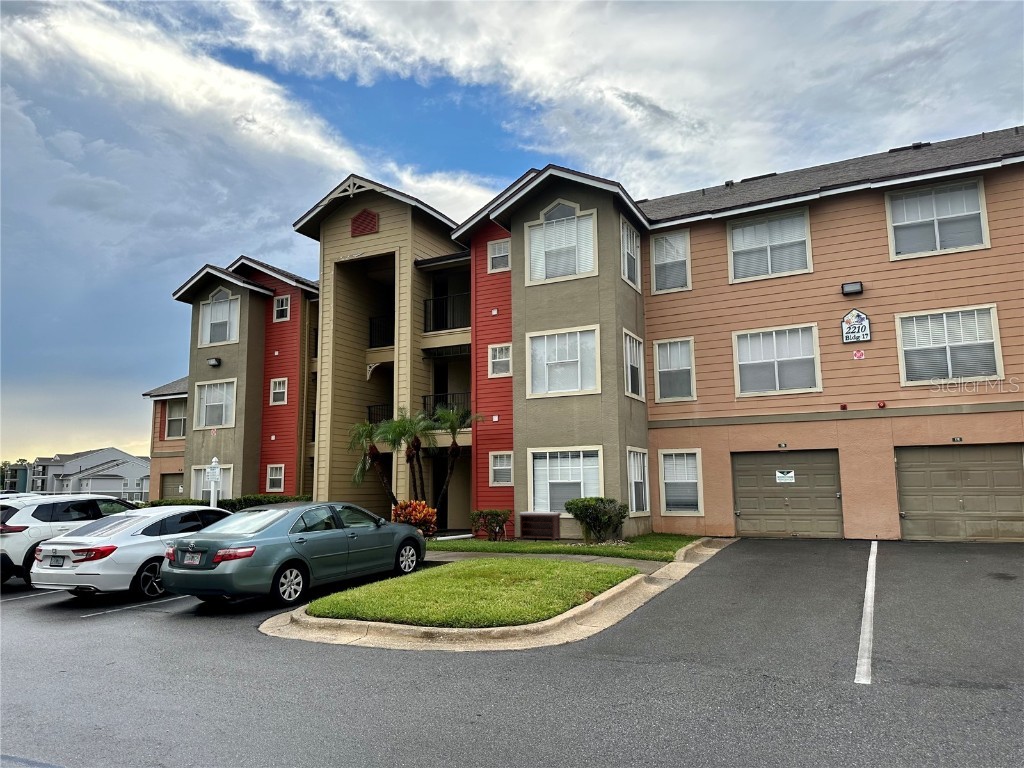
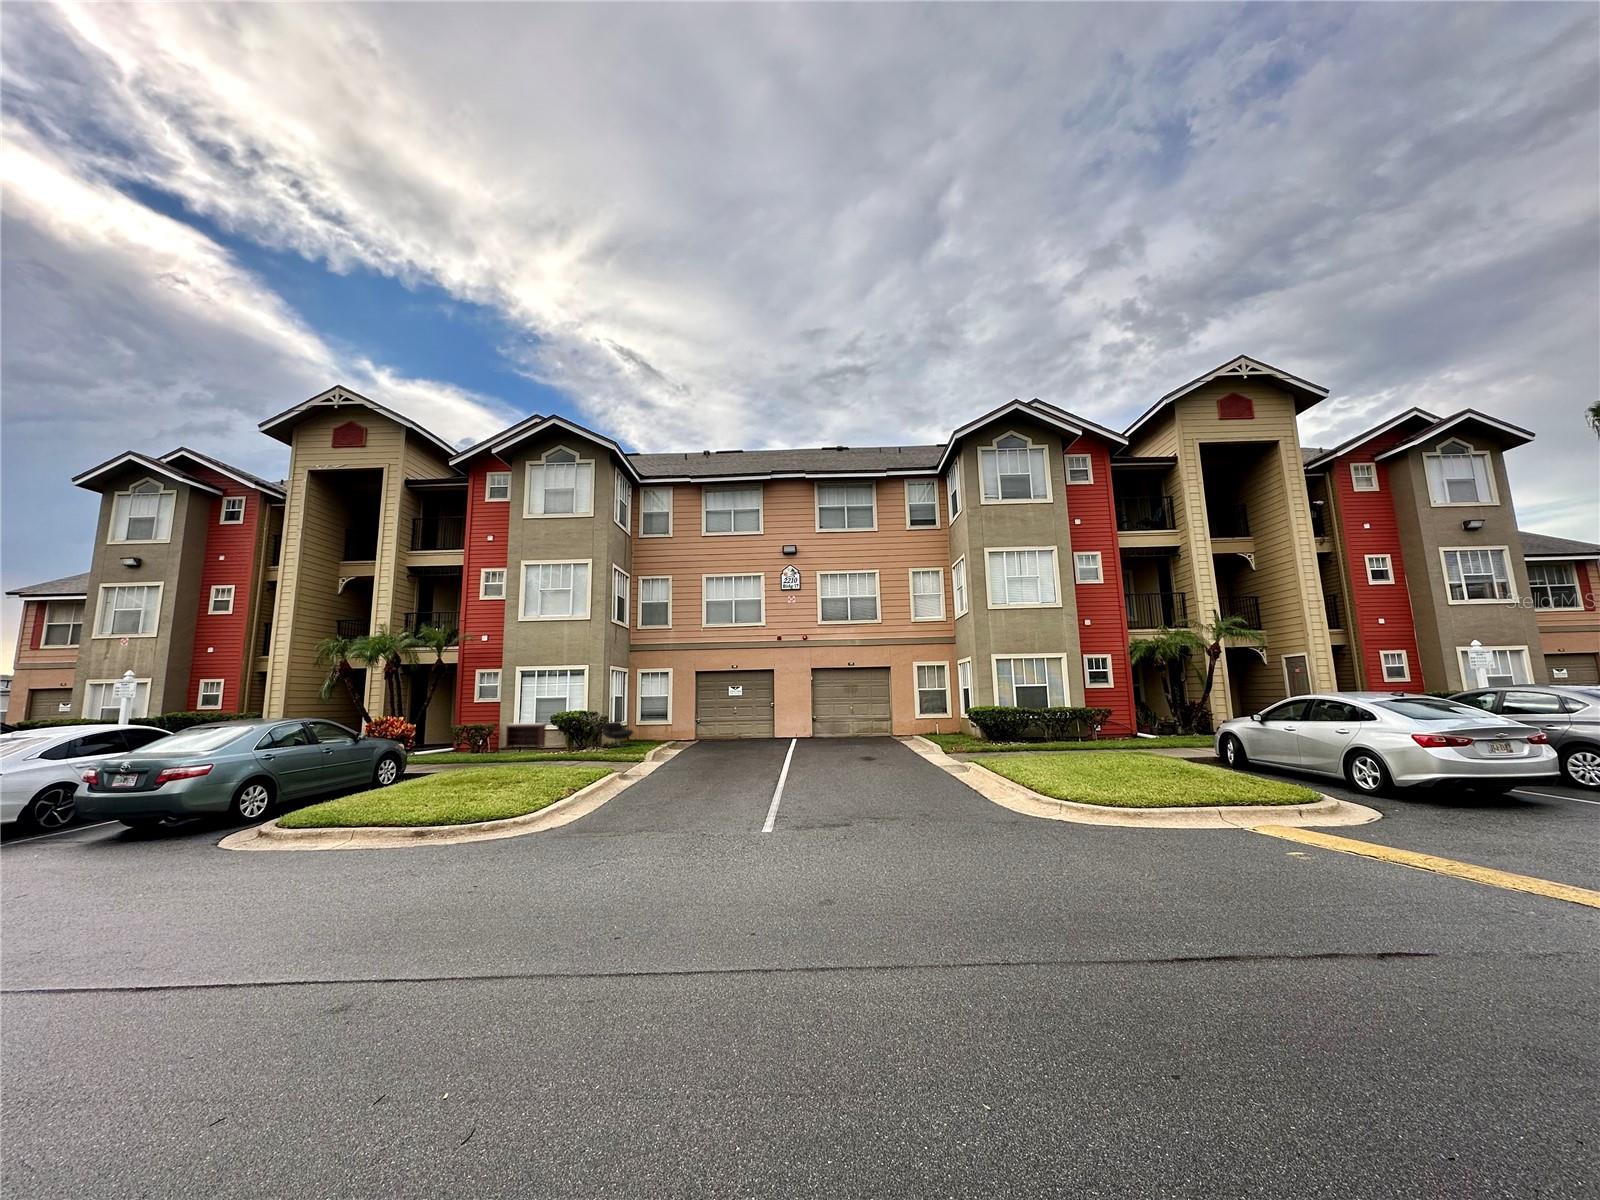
lounge chair: none [622,513,659,544] -> present [602,722,633,745]

